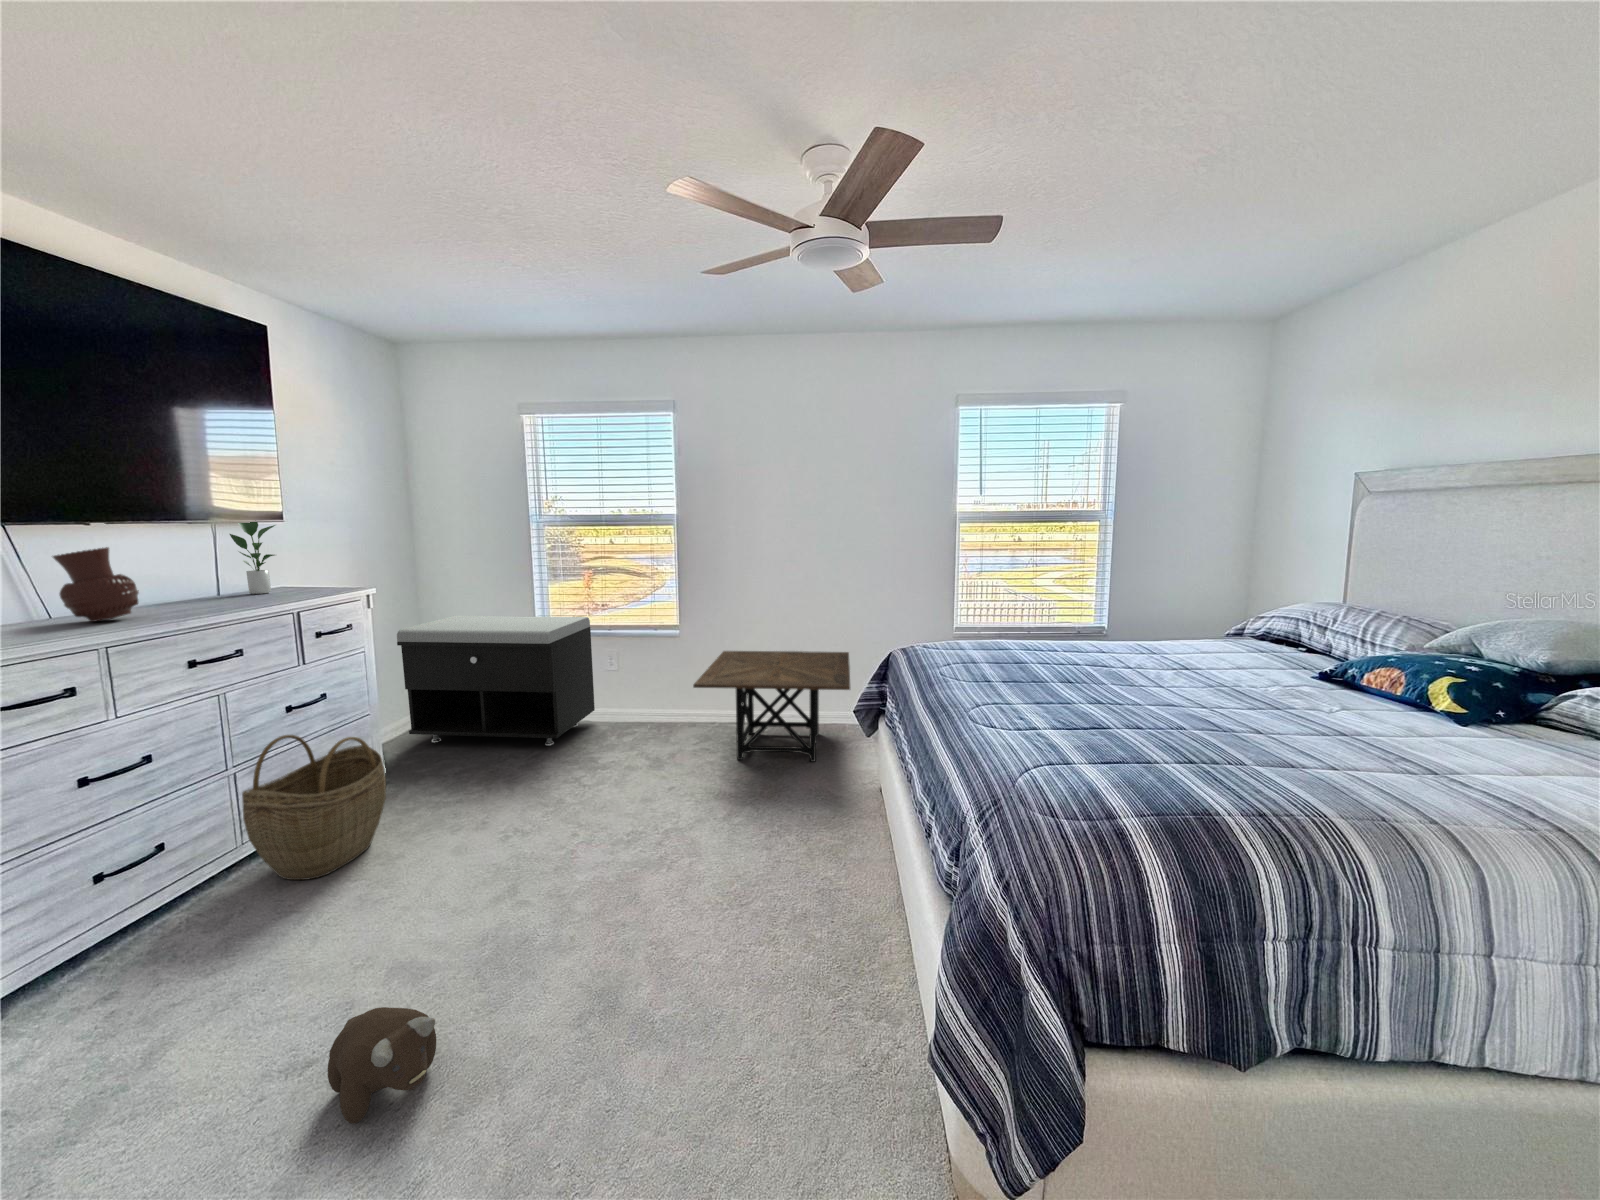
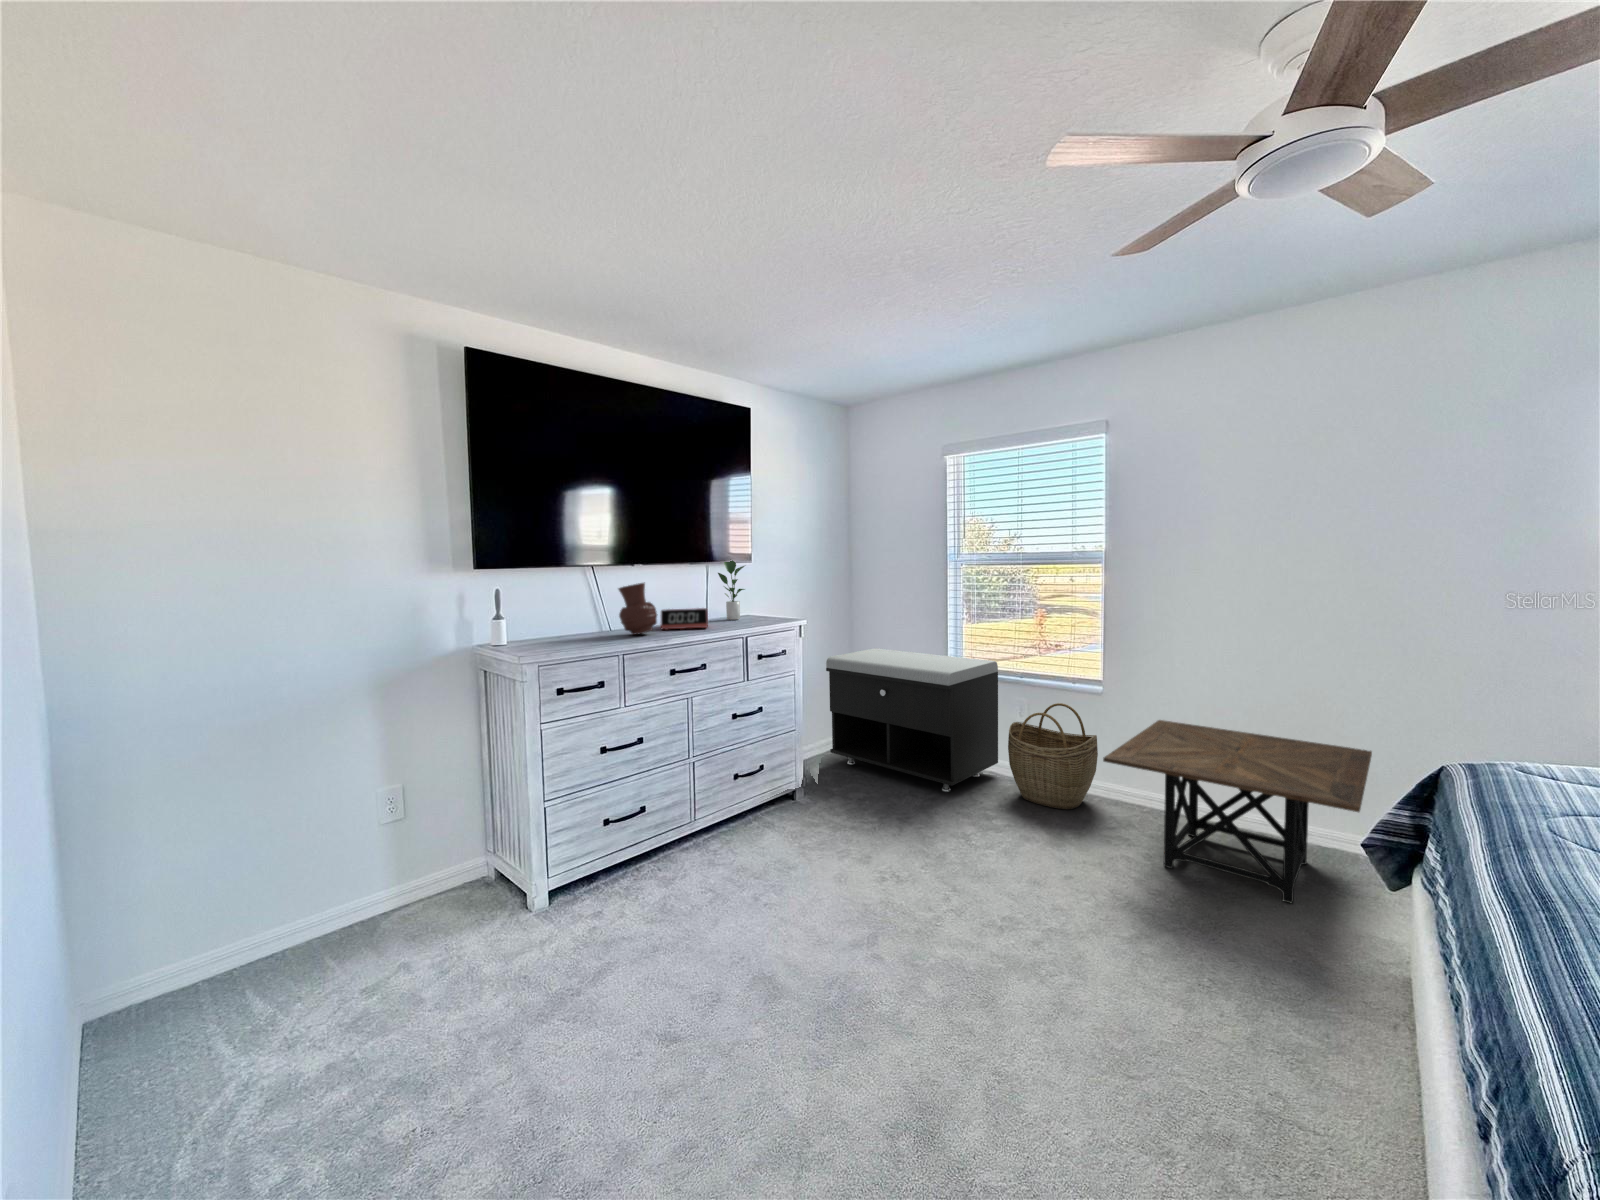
alarm clock: none [137,580,229,612] -> present [661,608,708,630]
woven basket: present [242,735,386,880] -> present [1008,703,1098,809]
plush toy: present [328,1007,436,1124] -> none [686,1008,766,1110]

